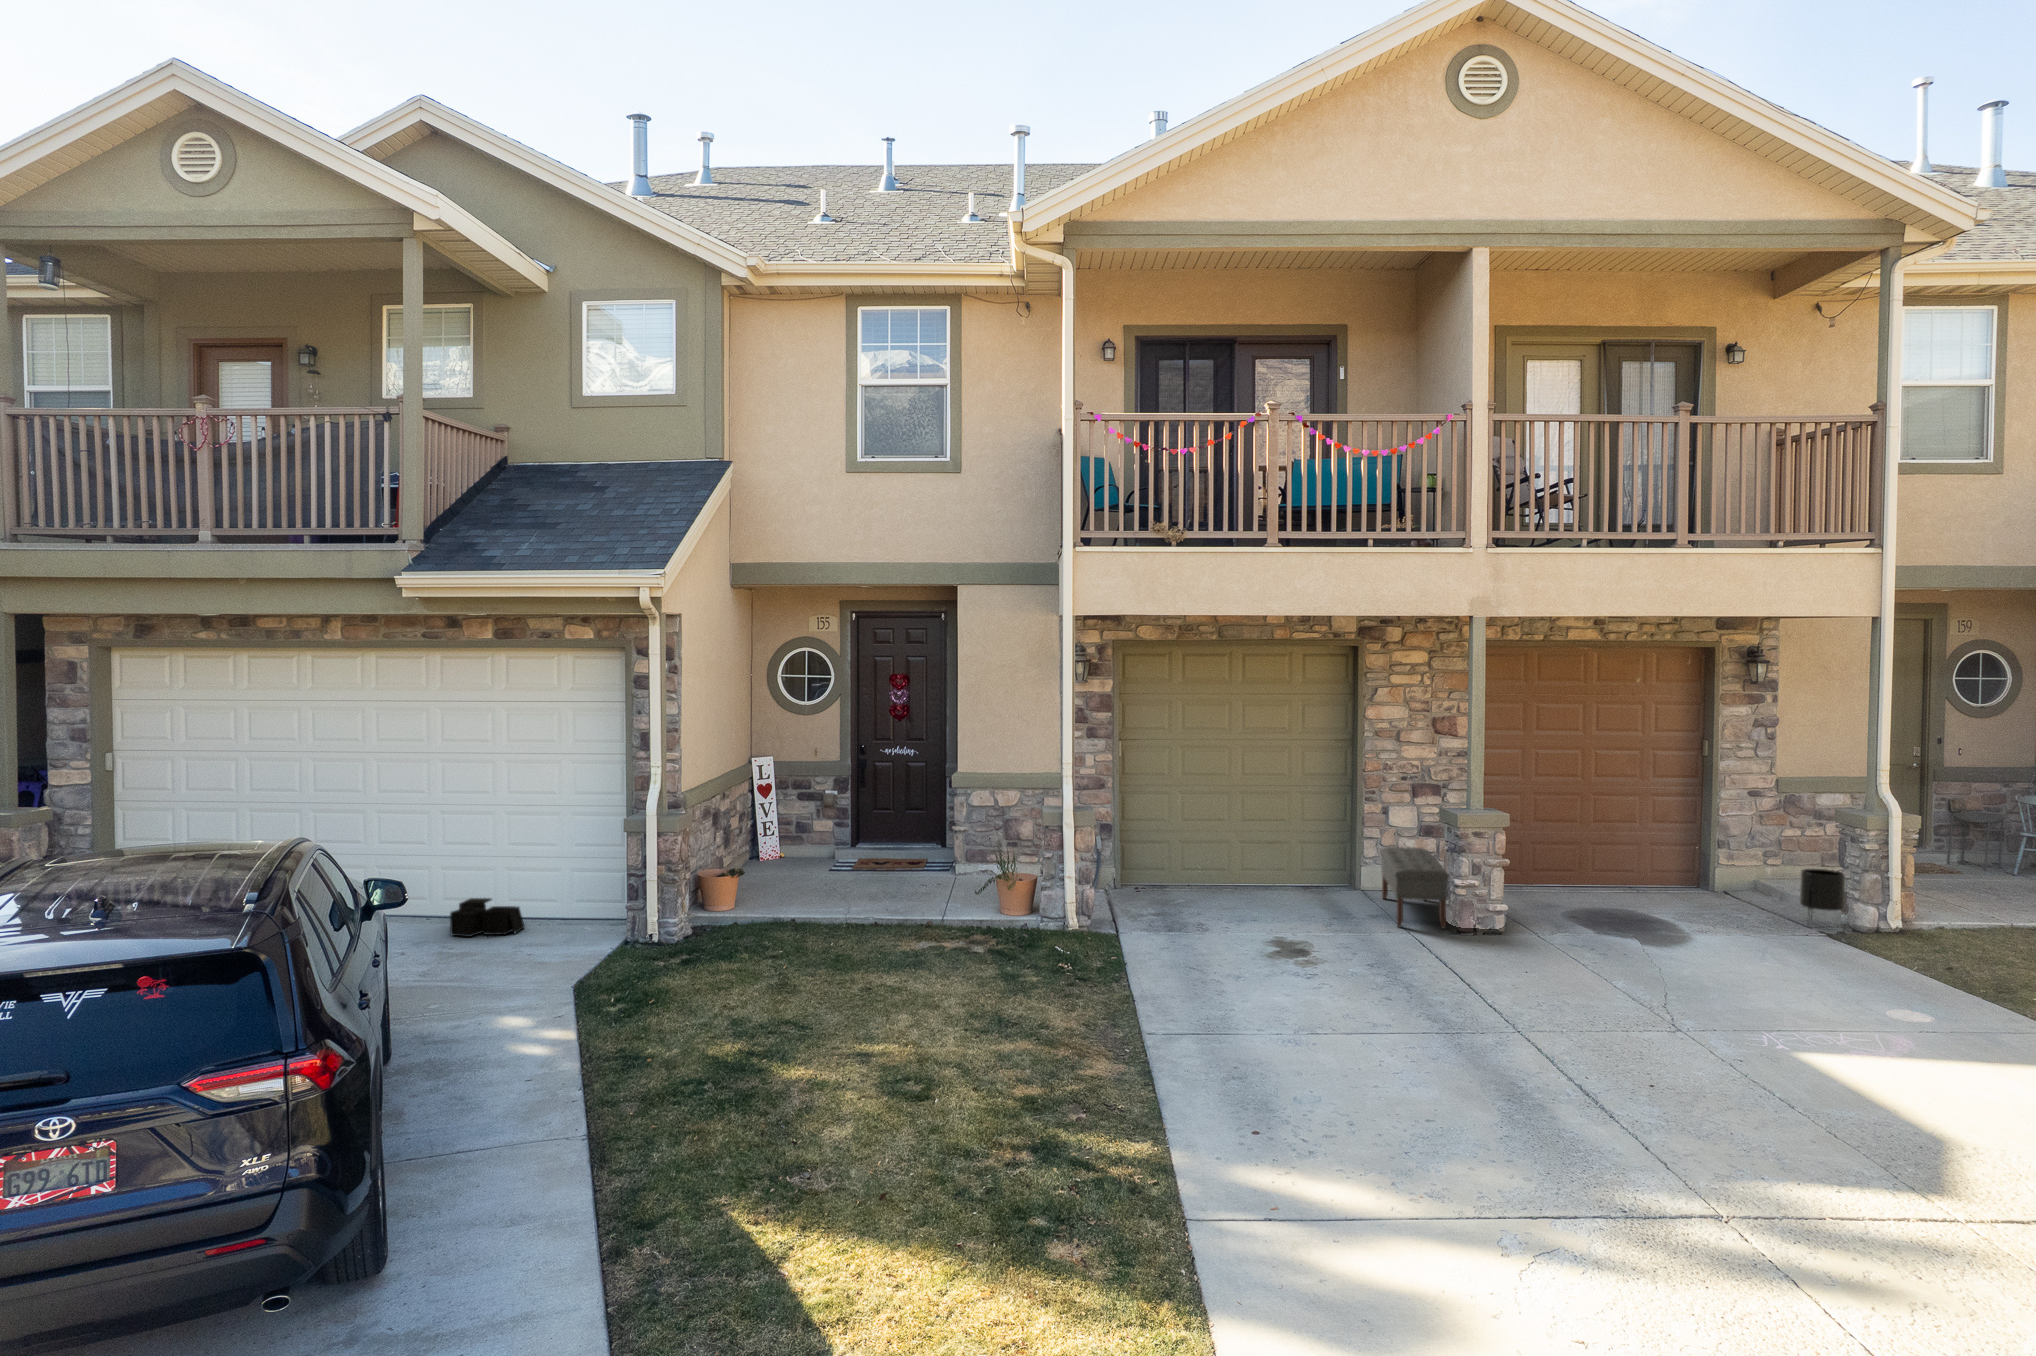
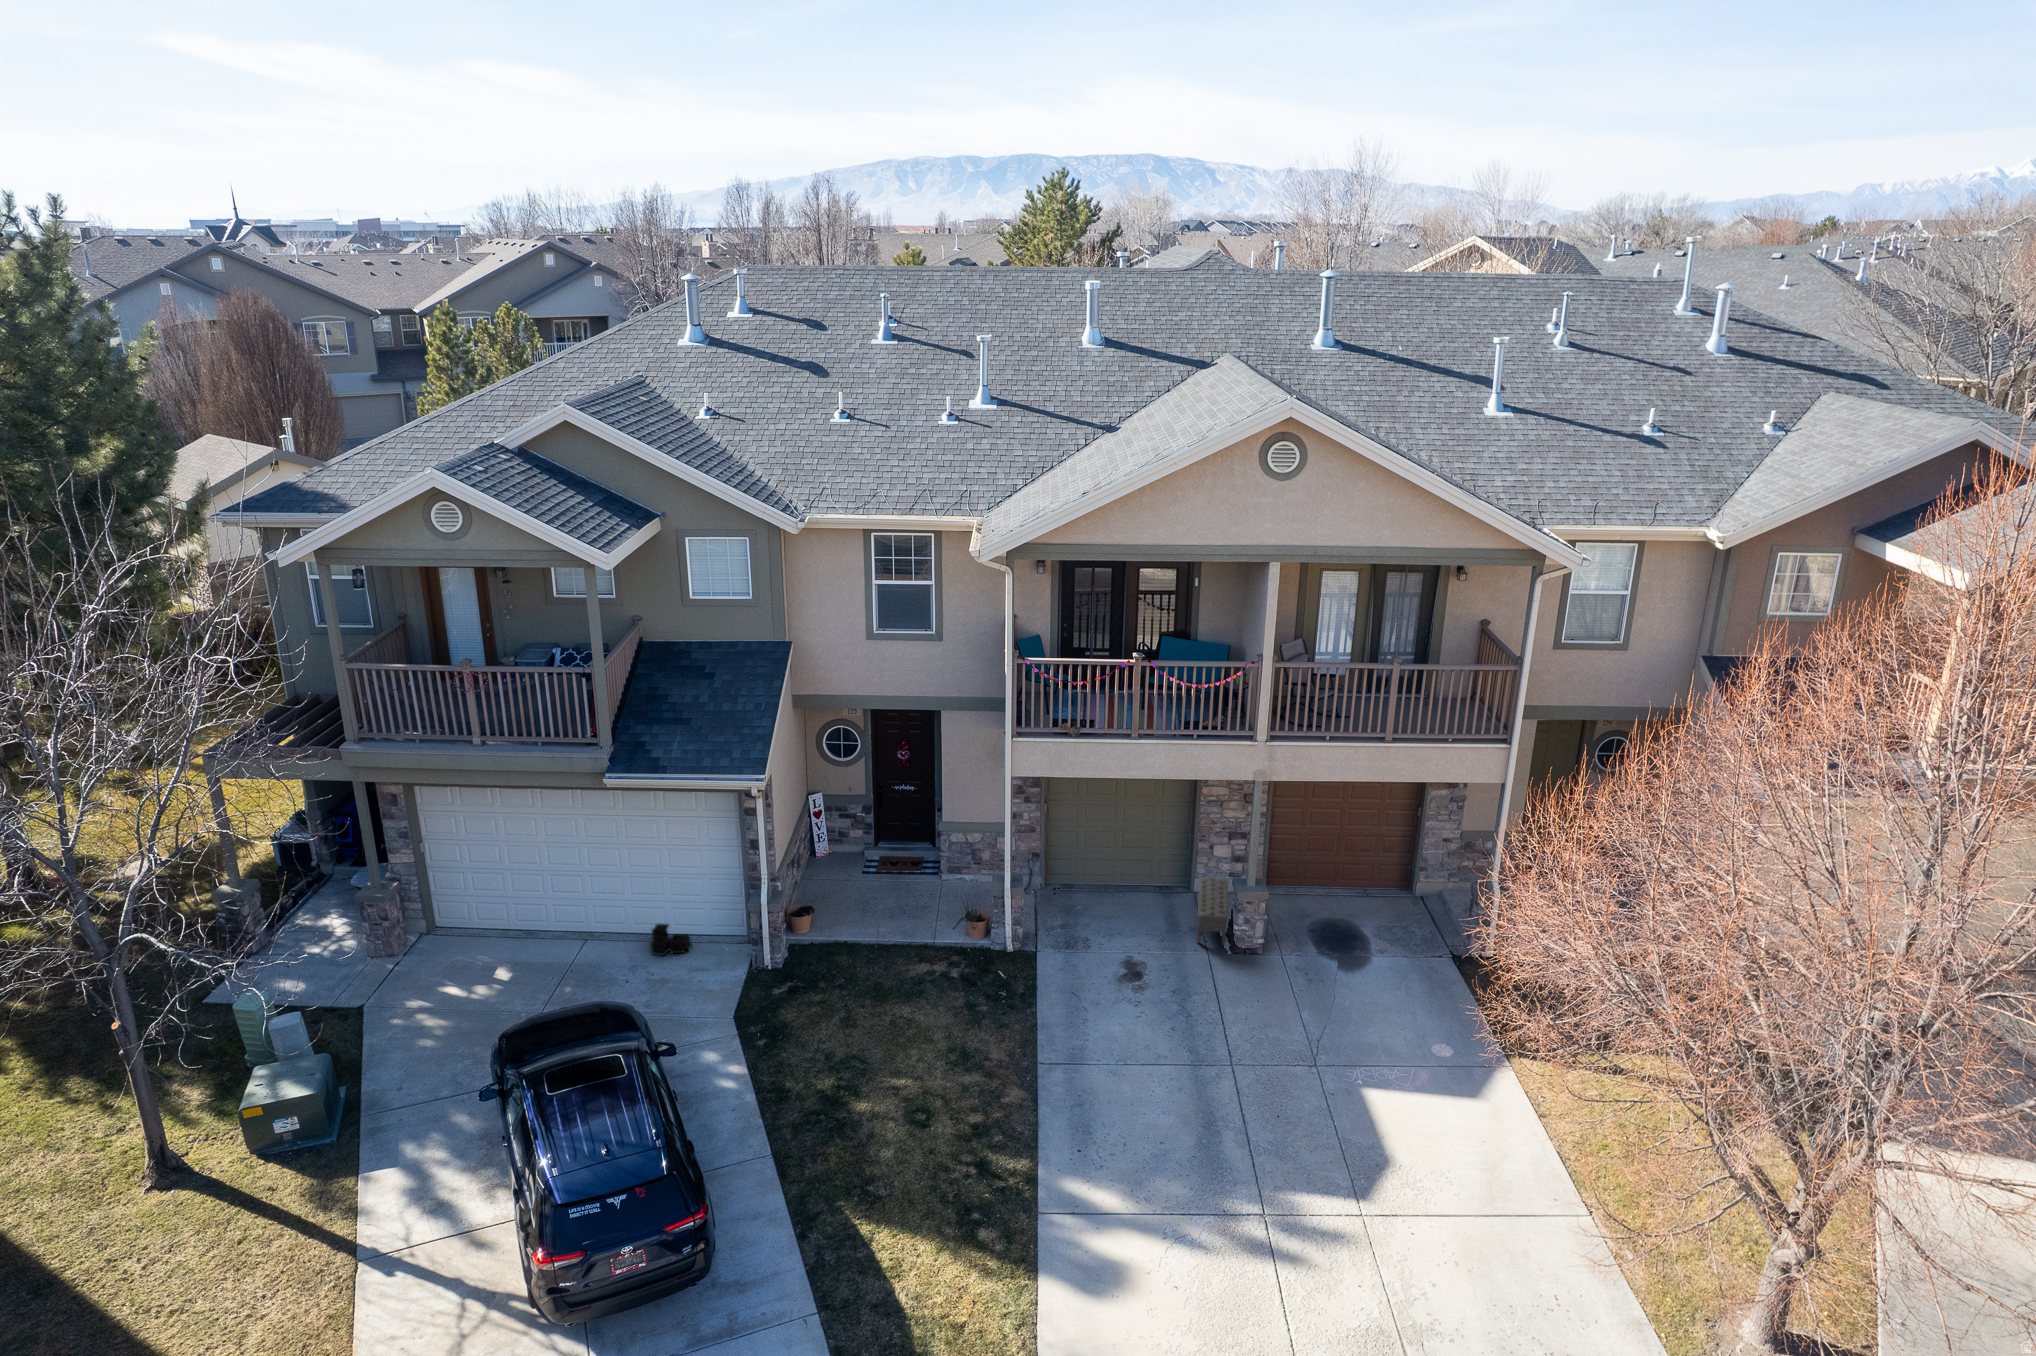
planter: present [1800,869,1847,911] -> none [1434,909,1459,945]

